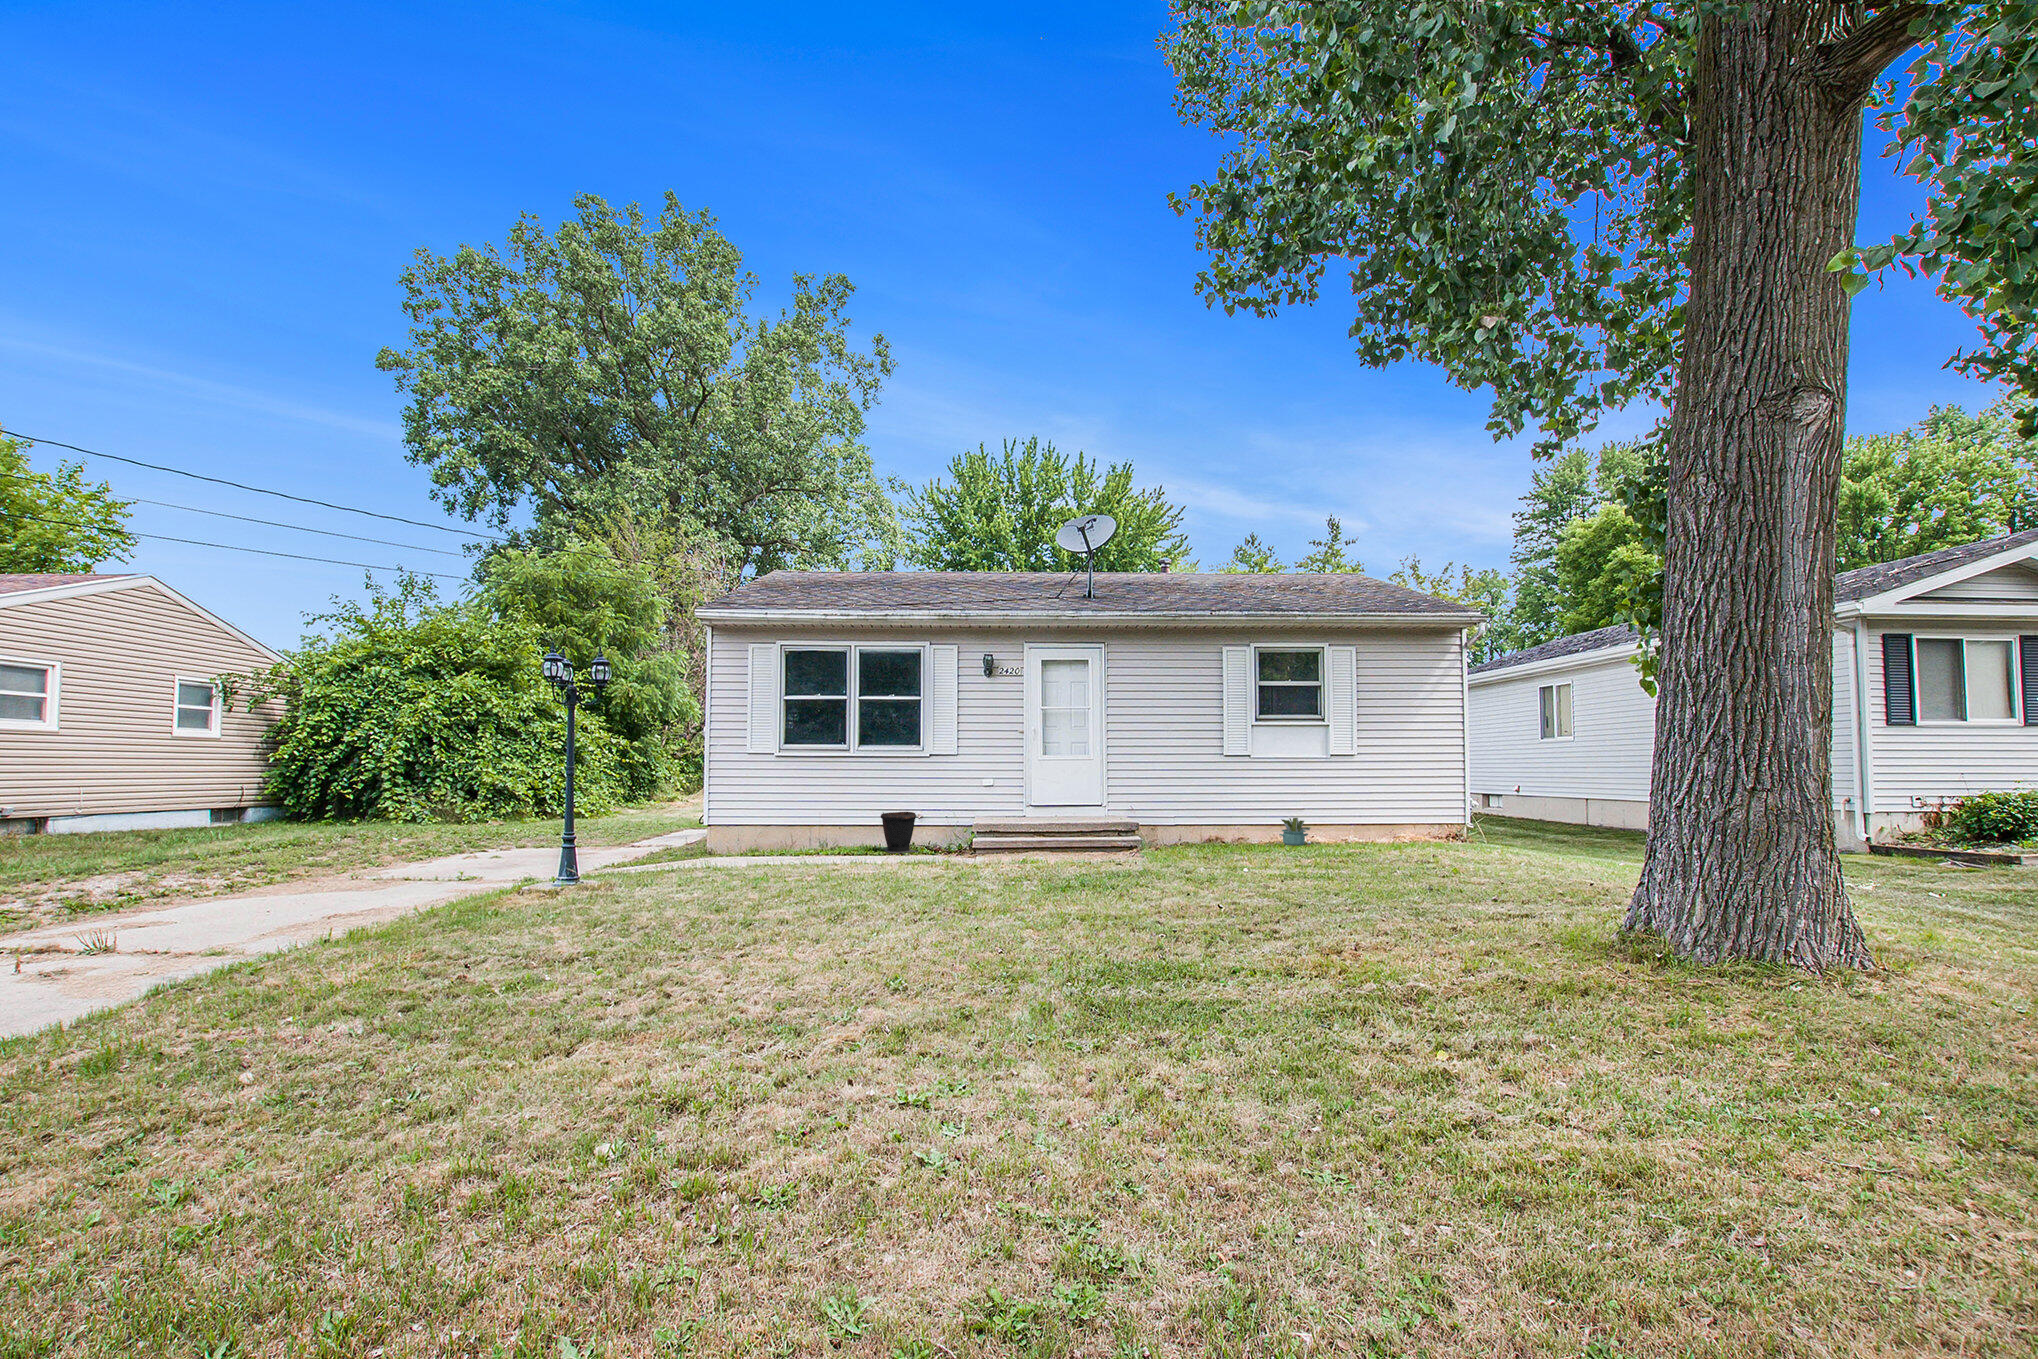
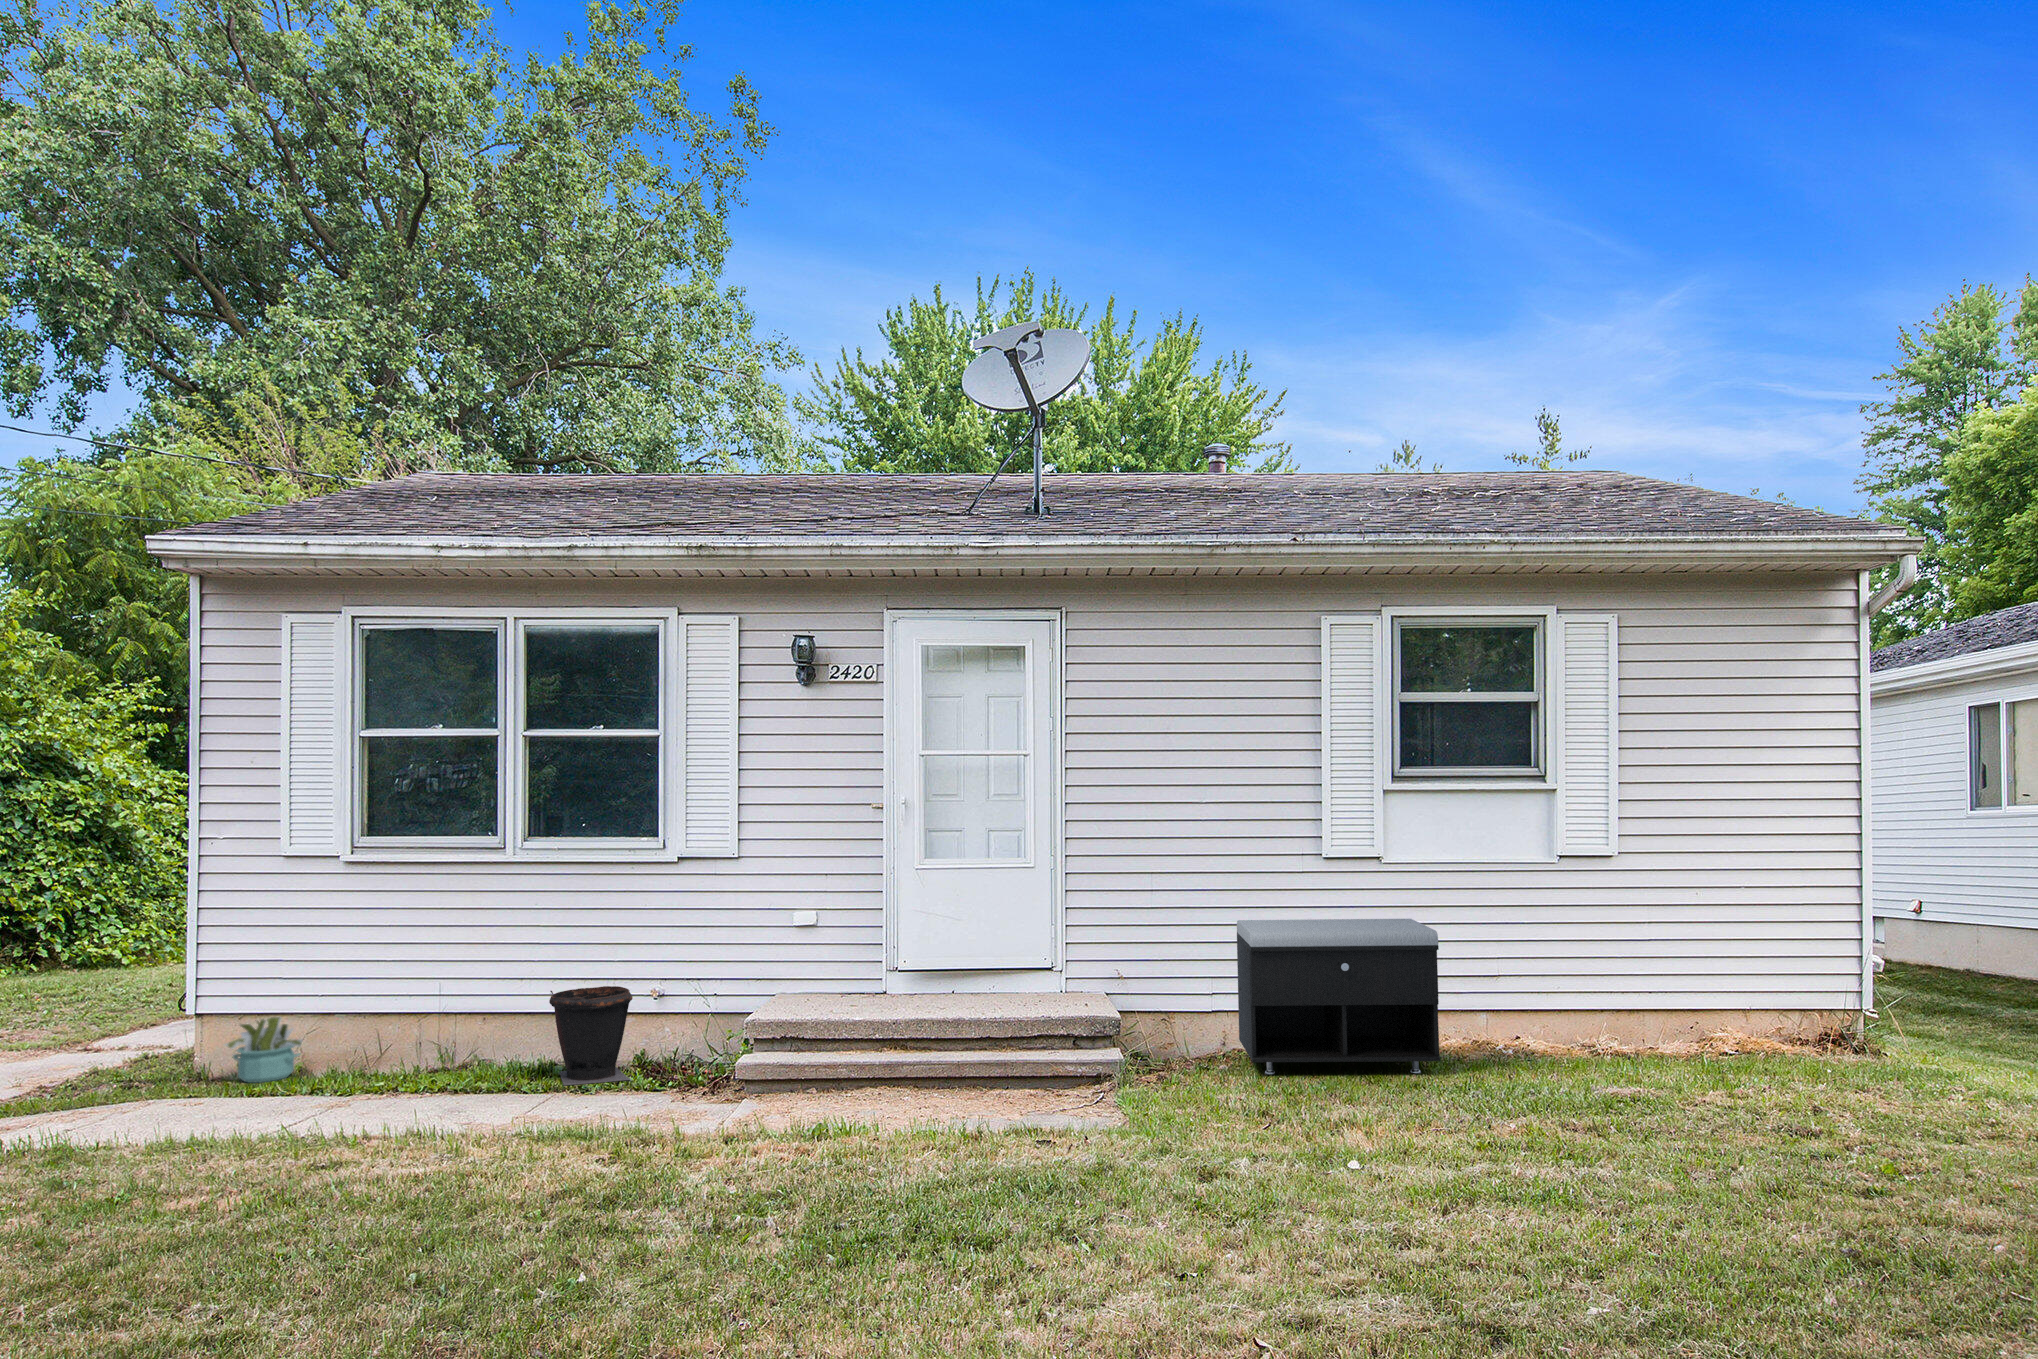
storage bench: none [1185,783,1276,849] -> present [1237,919,1441,1074]
decorative plant: present [1279,818,1310,845] -> present [225,1017,302,1083]

